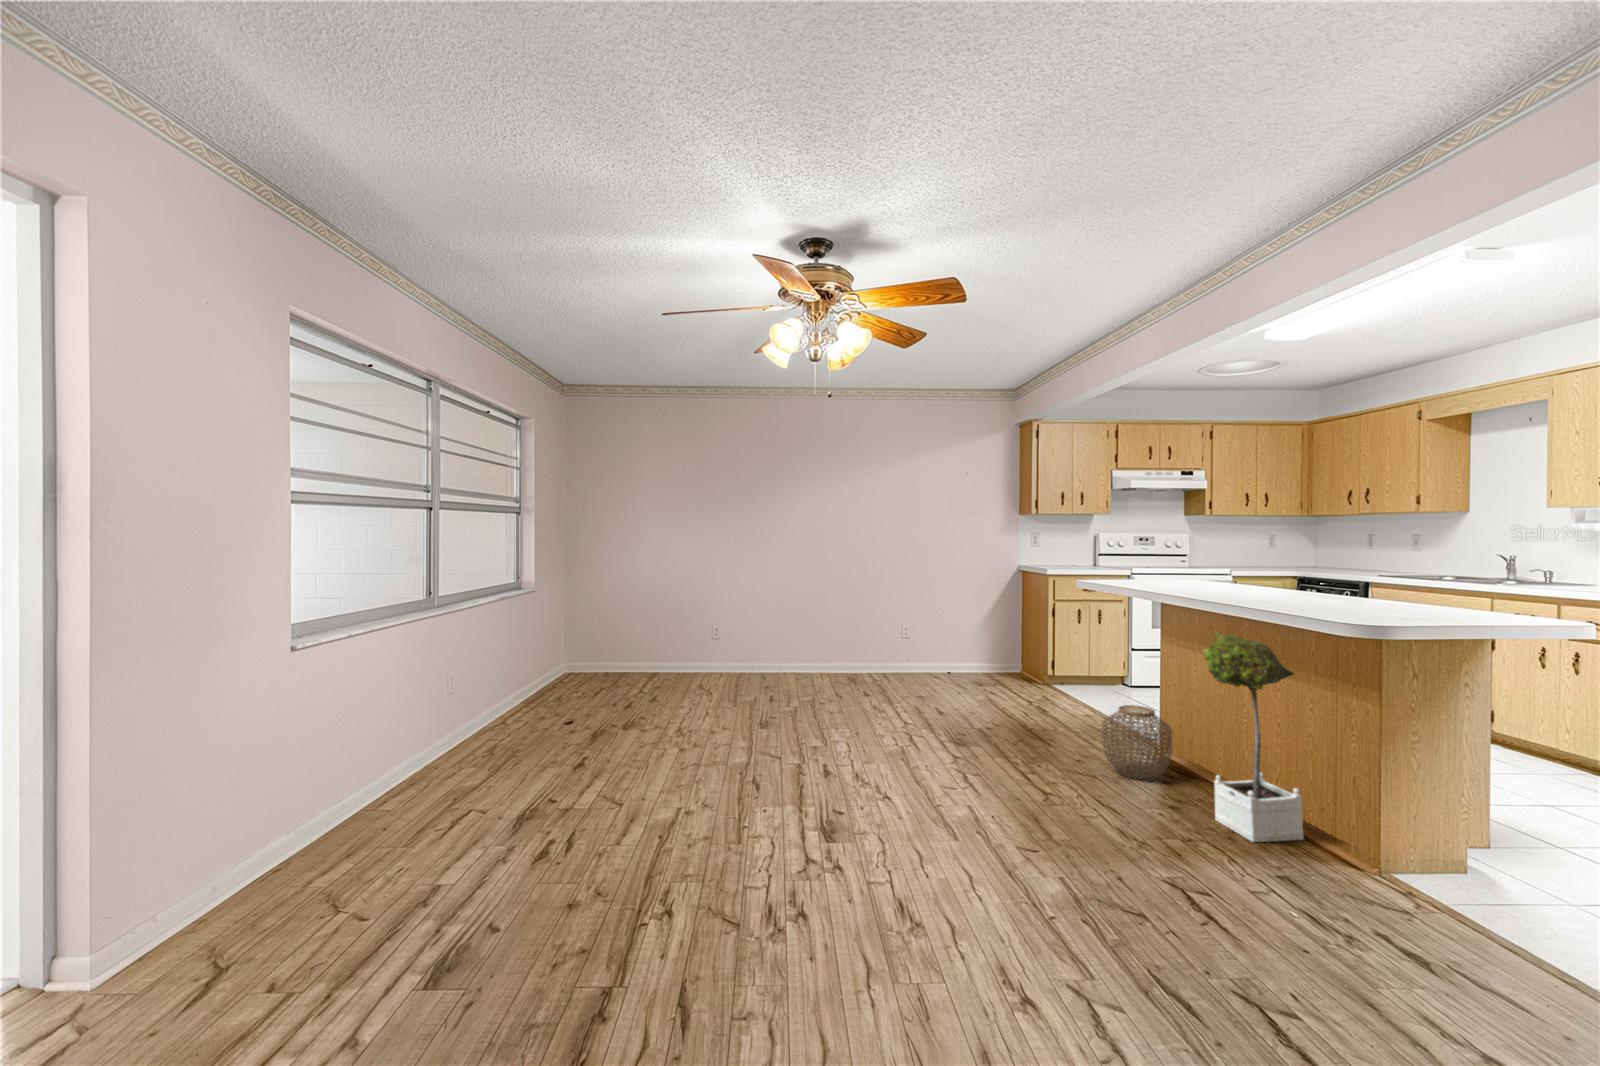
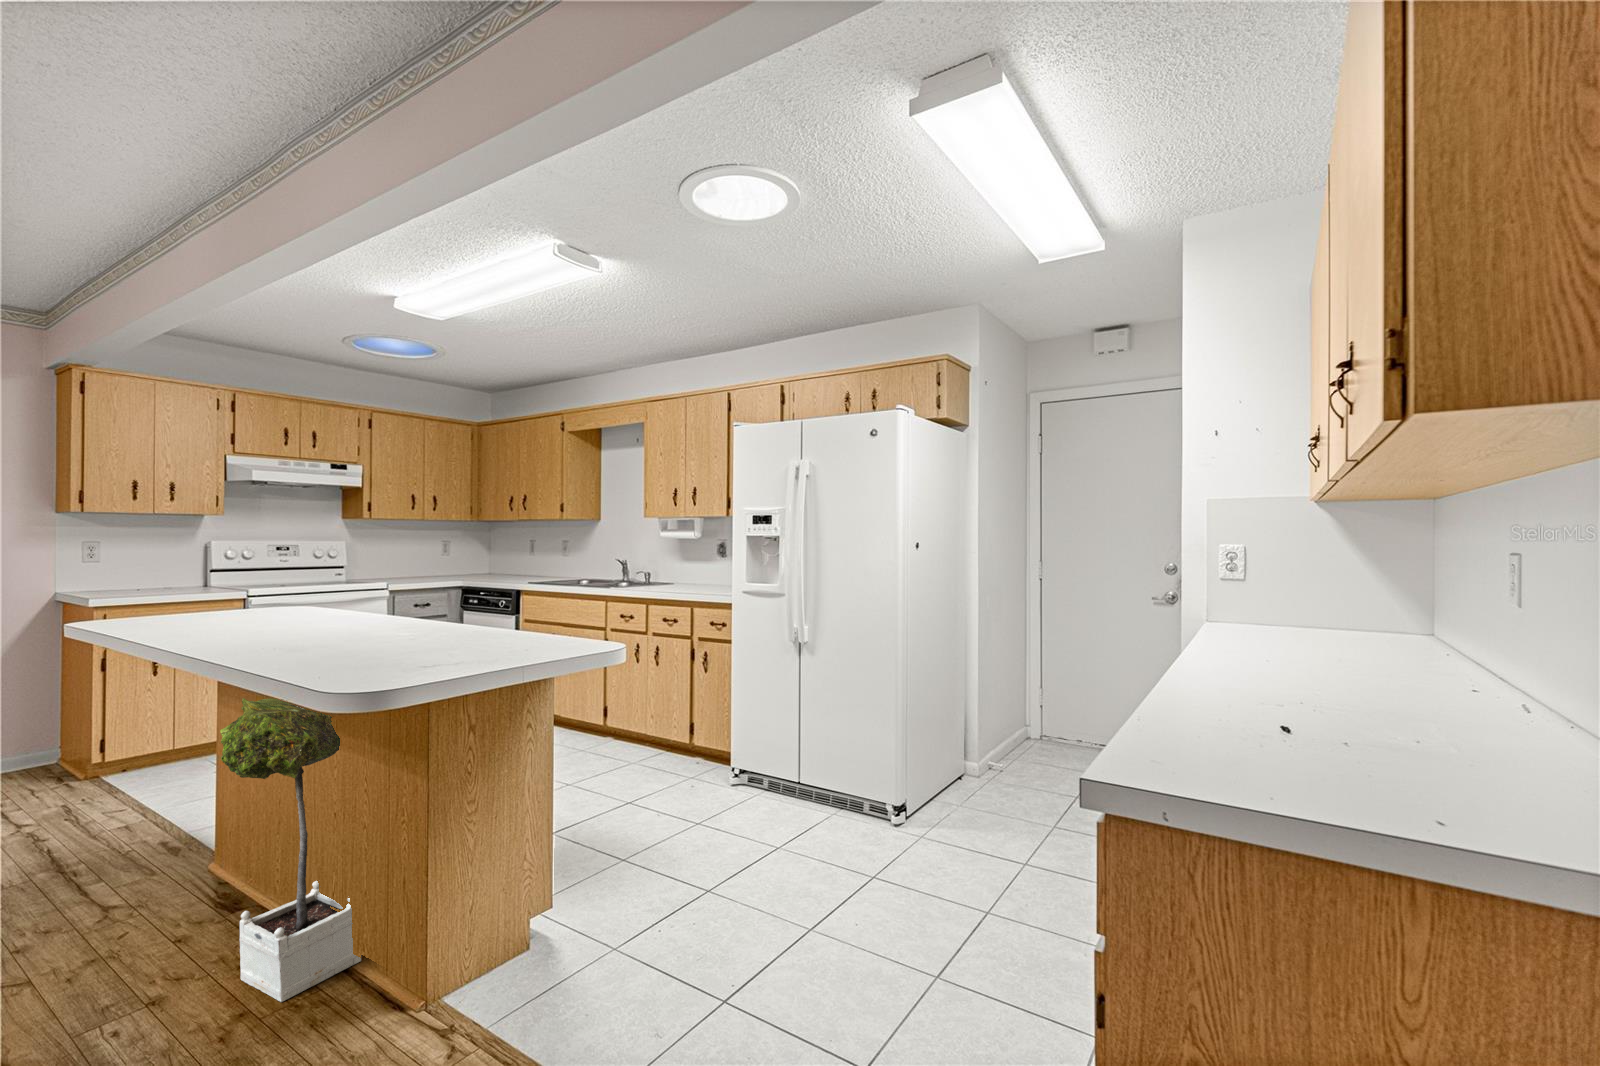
woven basket: present [1102,705,1172,780] -> none [80,818,213,943]

